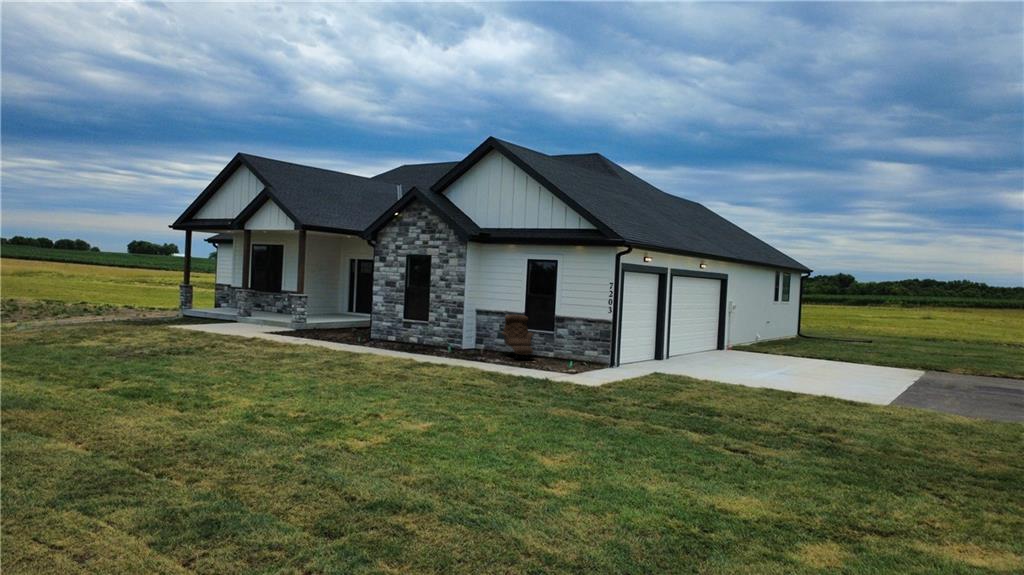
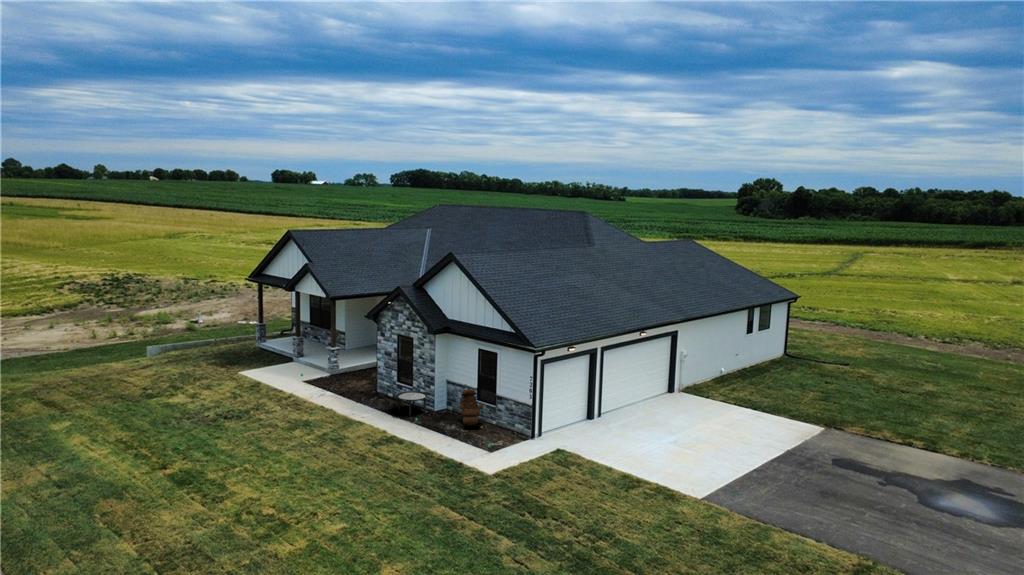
round table: none [412,324,453,352] -> present [397,391,427,416]

